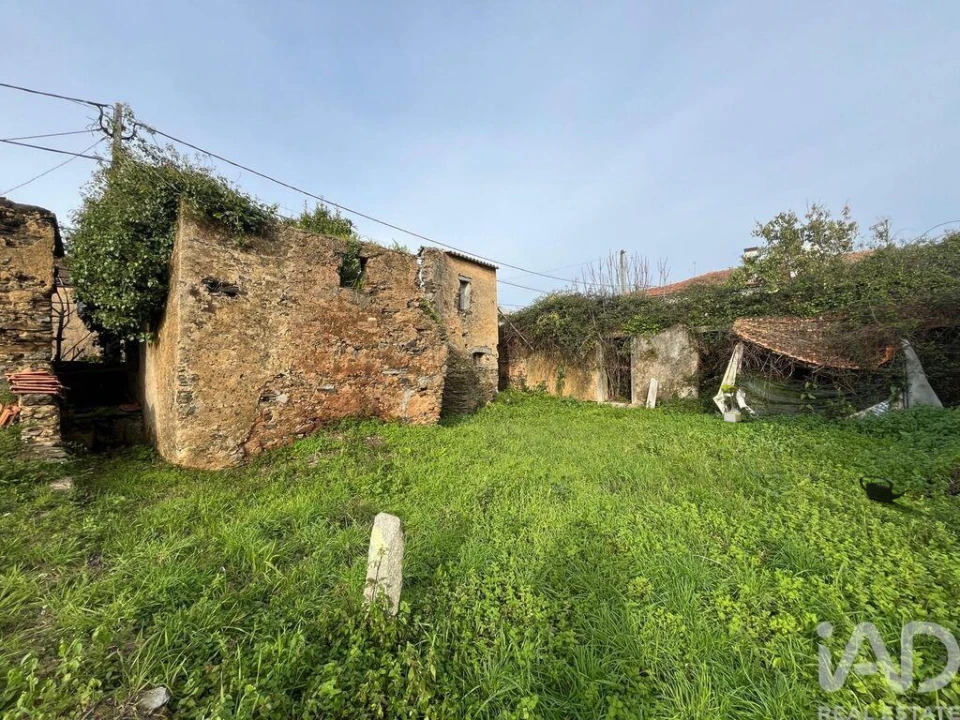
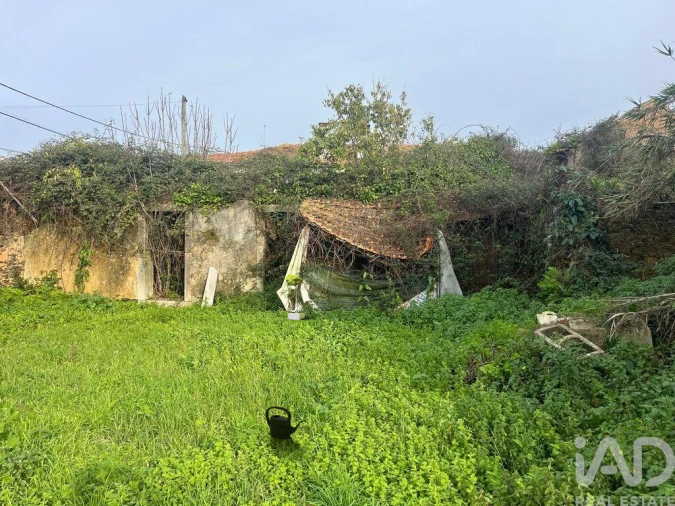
watering can: present [859,476,911,502] -> present [265,406,304,438]

